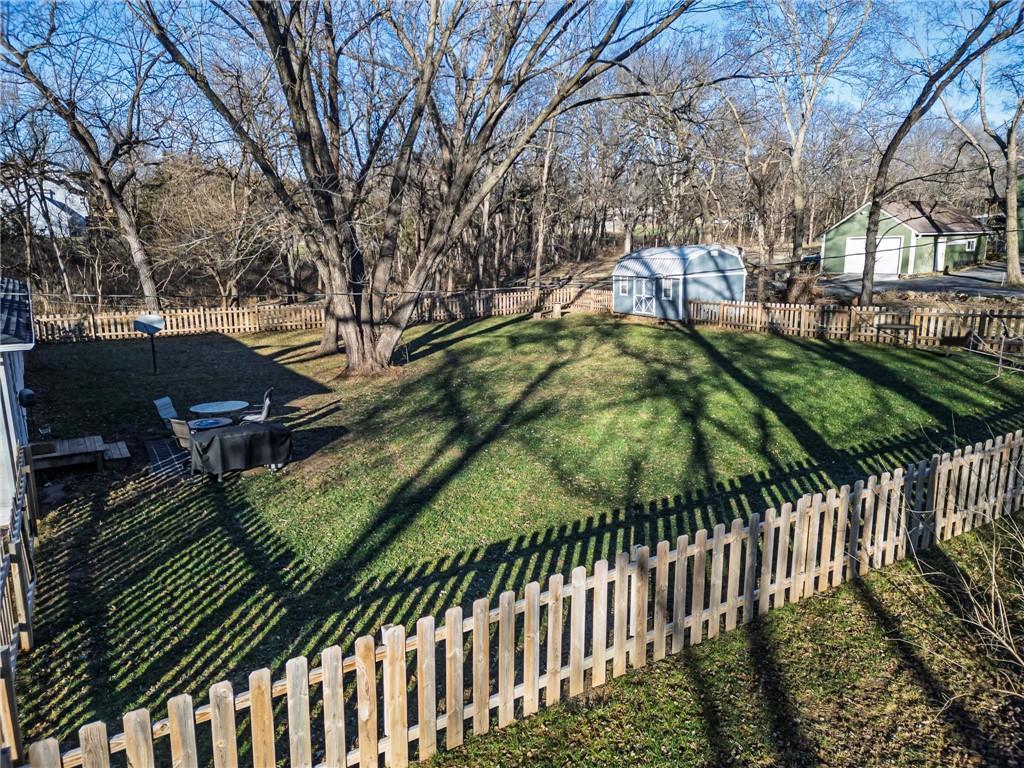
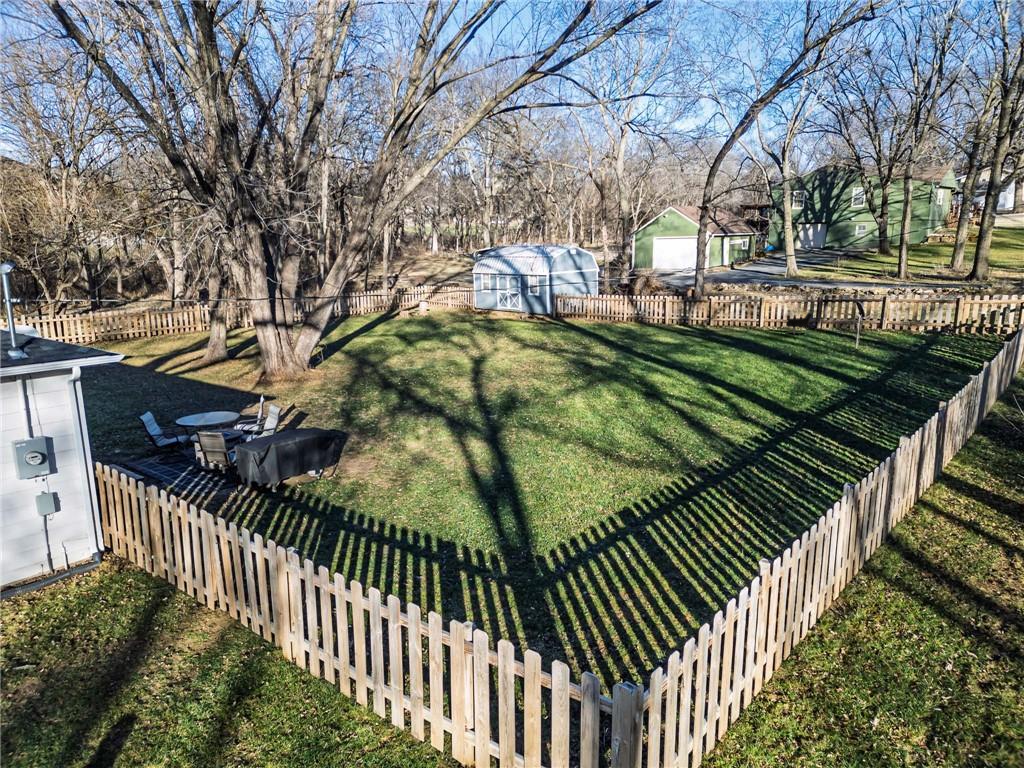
round table: present [875,323,919,350] -> none [735,310,769,332]

